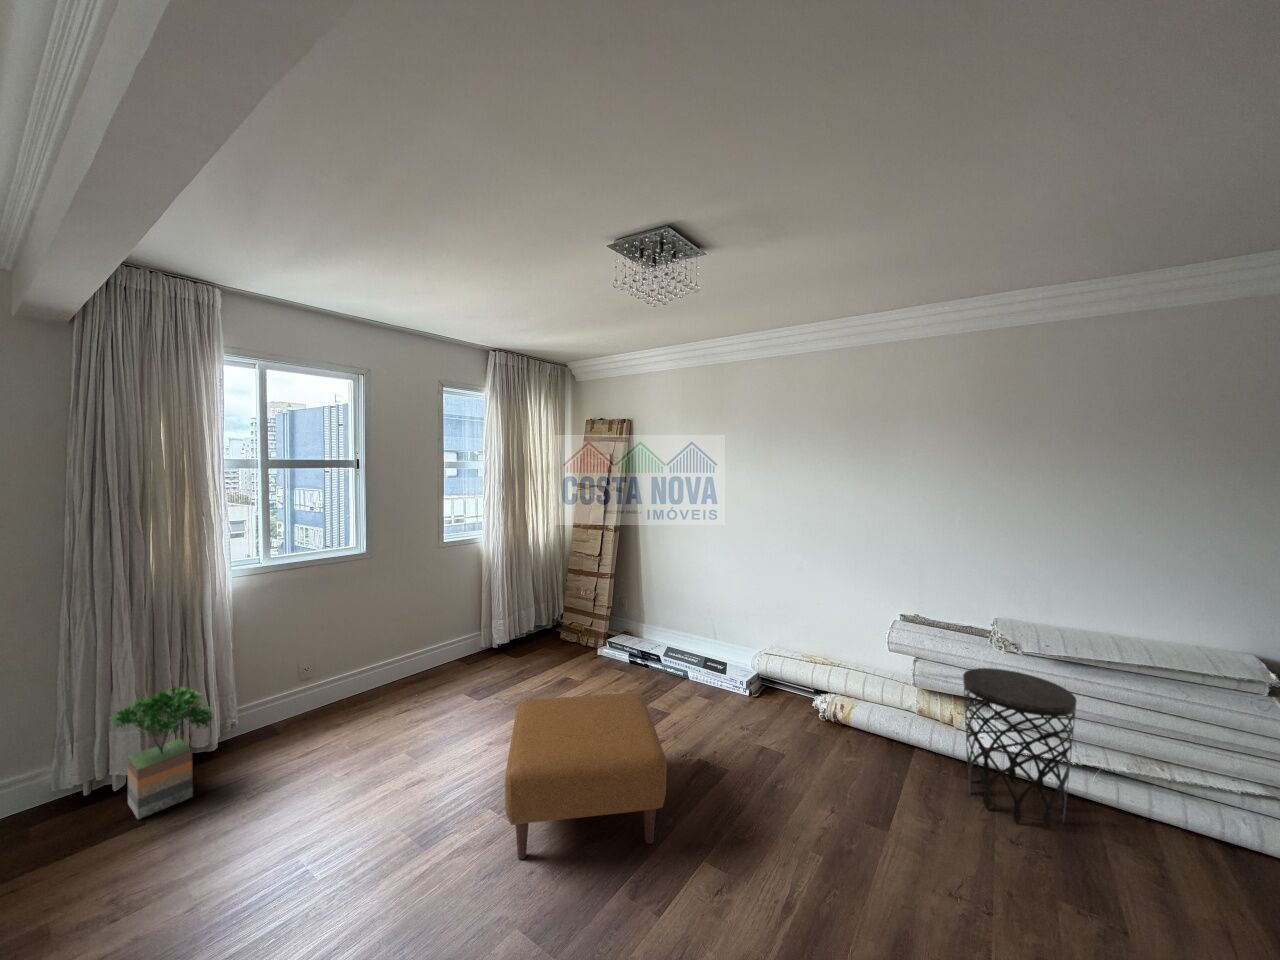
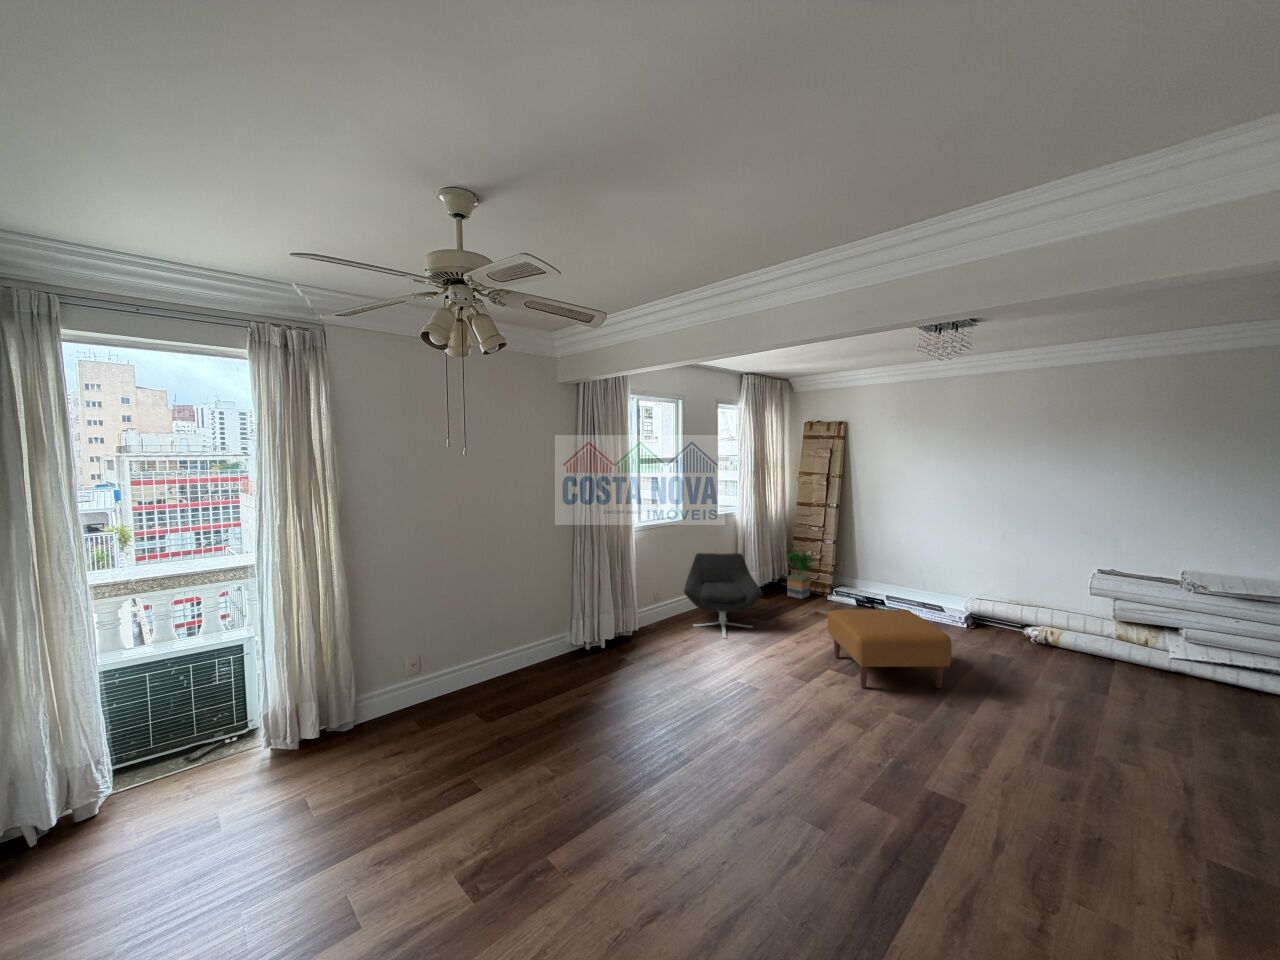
lounge chair: none [324,600,468,745] -> present [684,553,763,638]
side table: present [963,668,1077,829] -> none [1159,601,1253,703]
potted tree: present [110,687,213,819] -> present [787,552,815,599]

